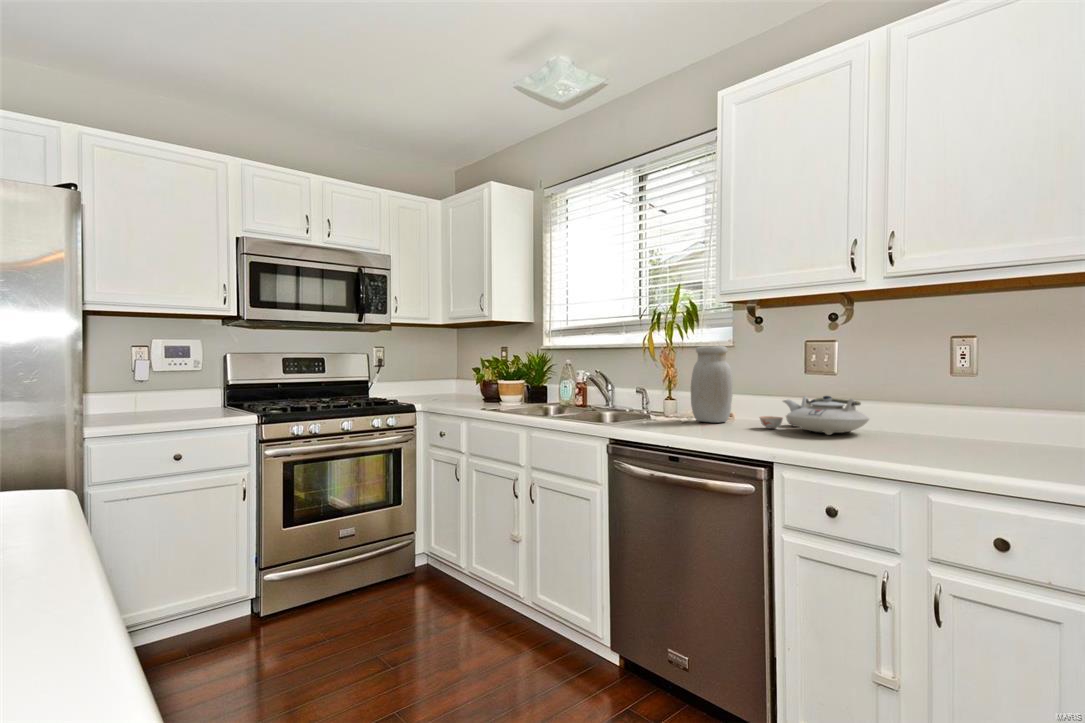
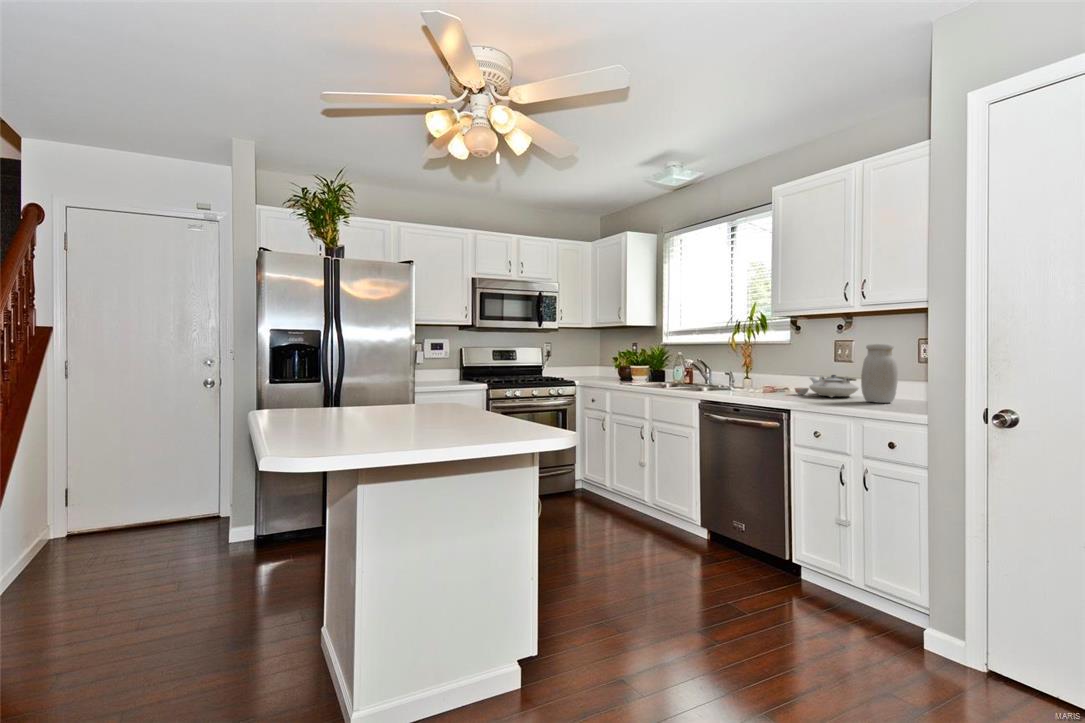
jar: present [691,346,733,422] -> present [861,344,898,403]

